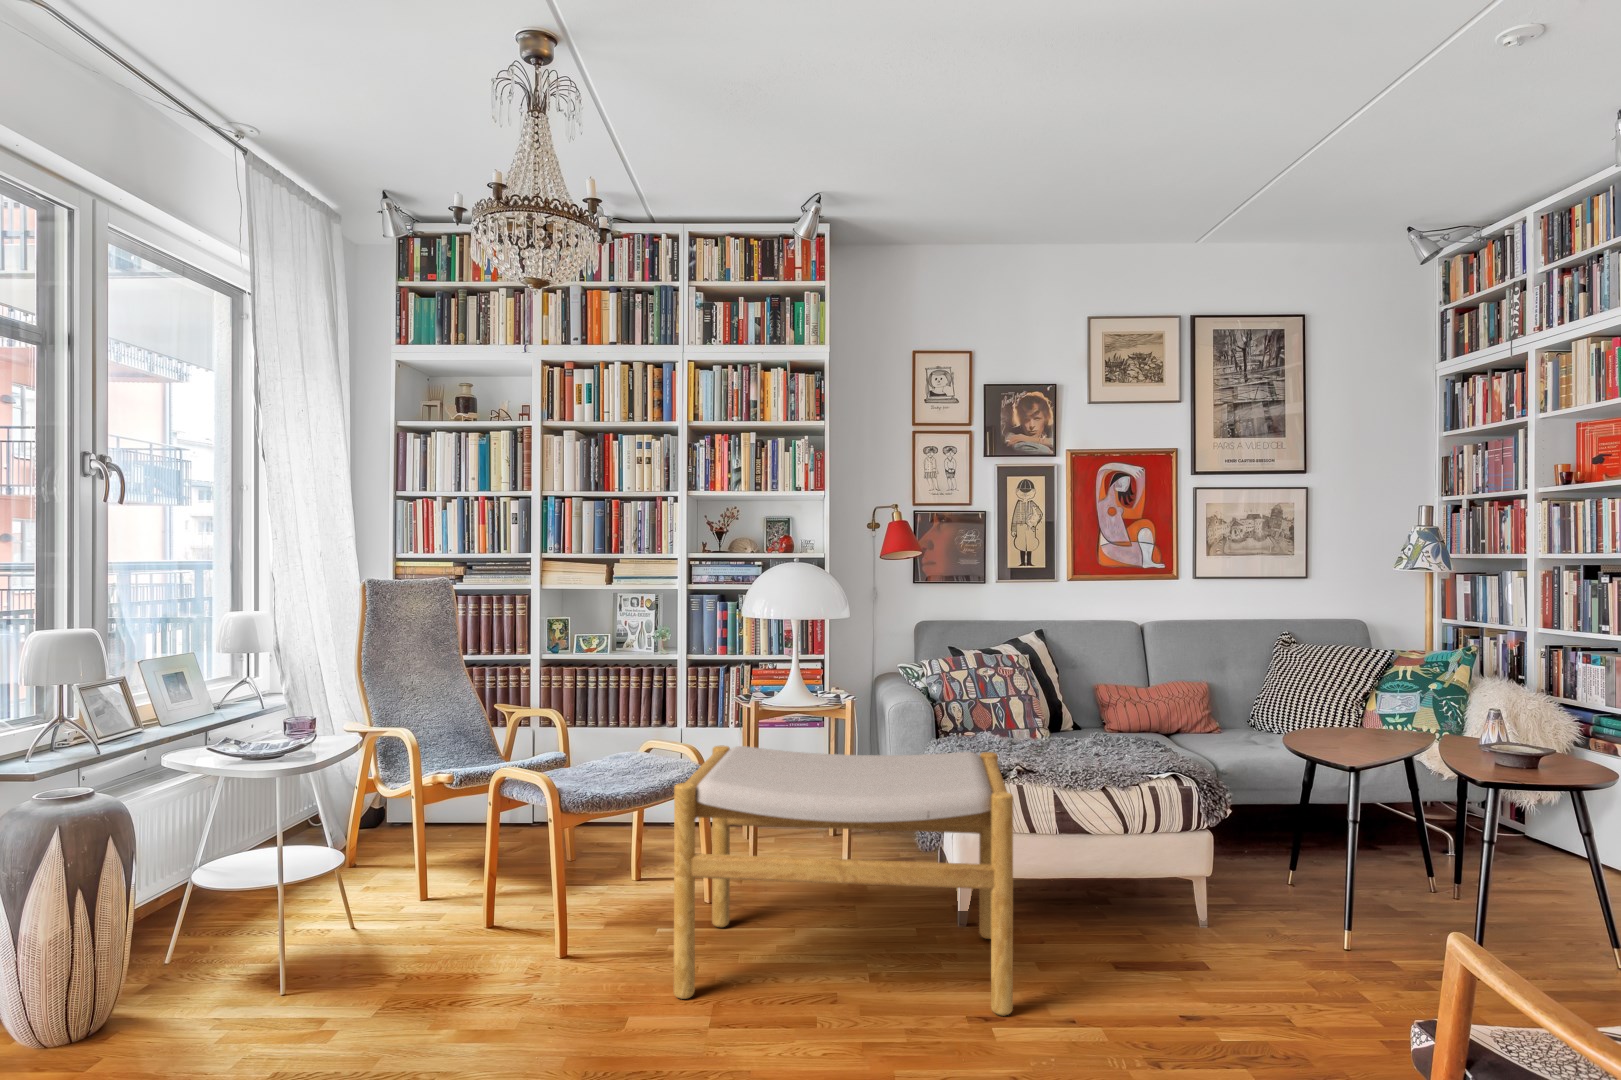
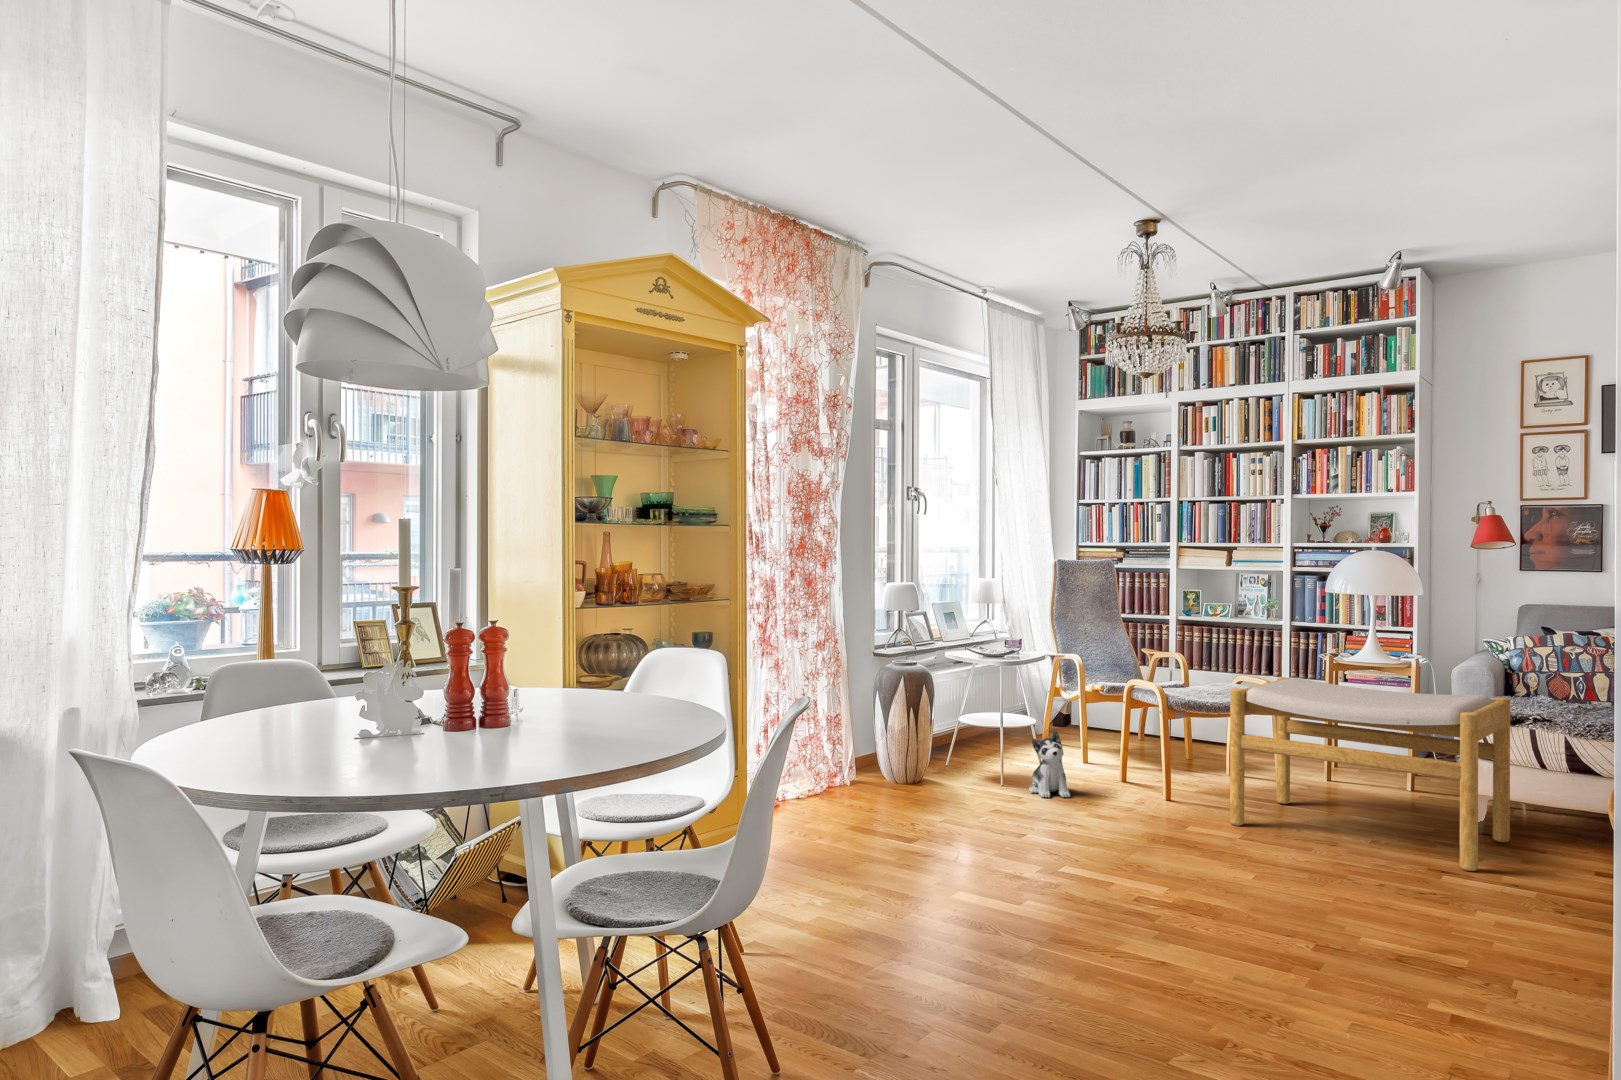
plush toy: none [329,883,407,1013] -> present [1029,730,1070,798]

